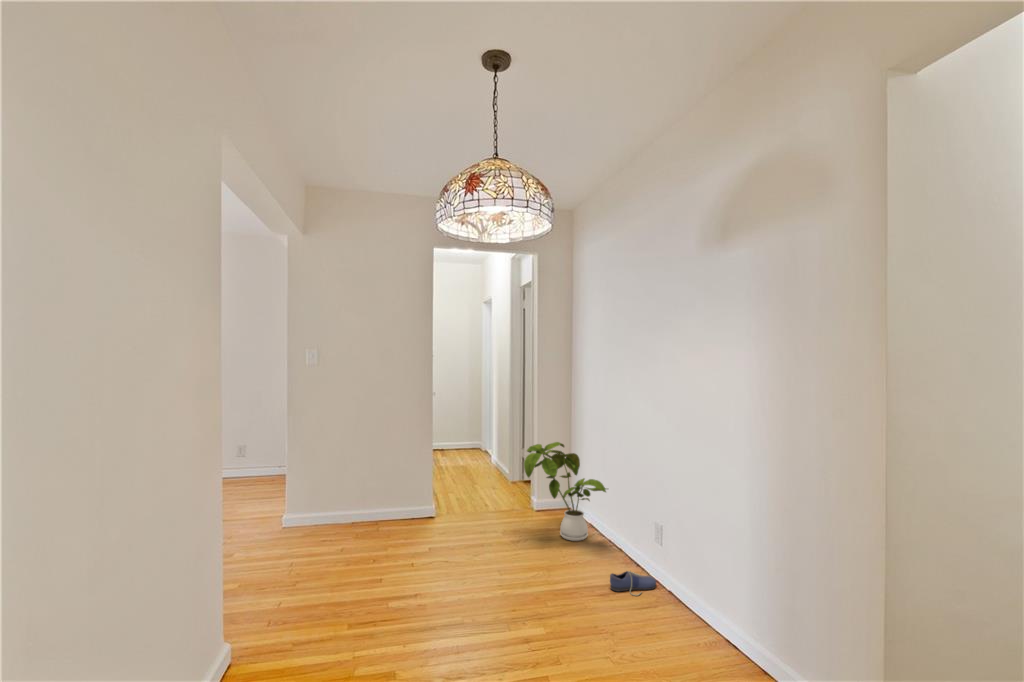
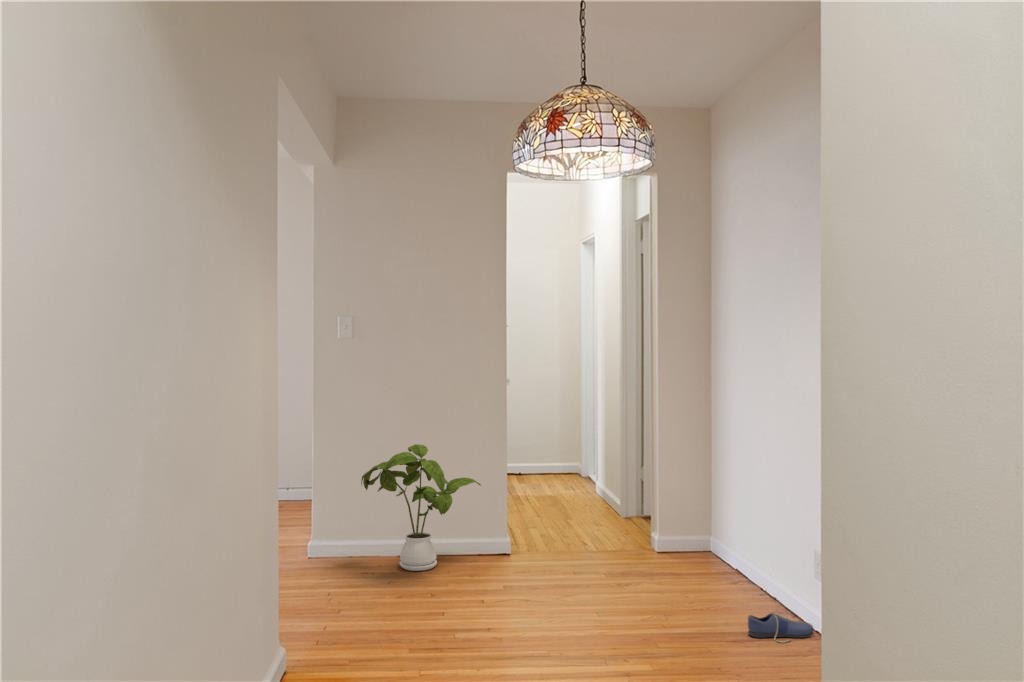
house plant: present [524,442,606,541] -> present [361,444,480,571]

